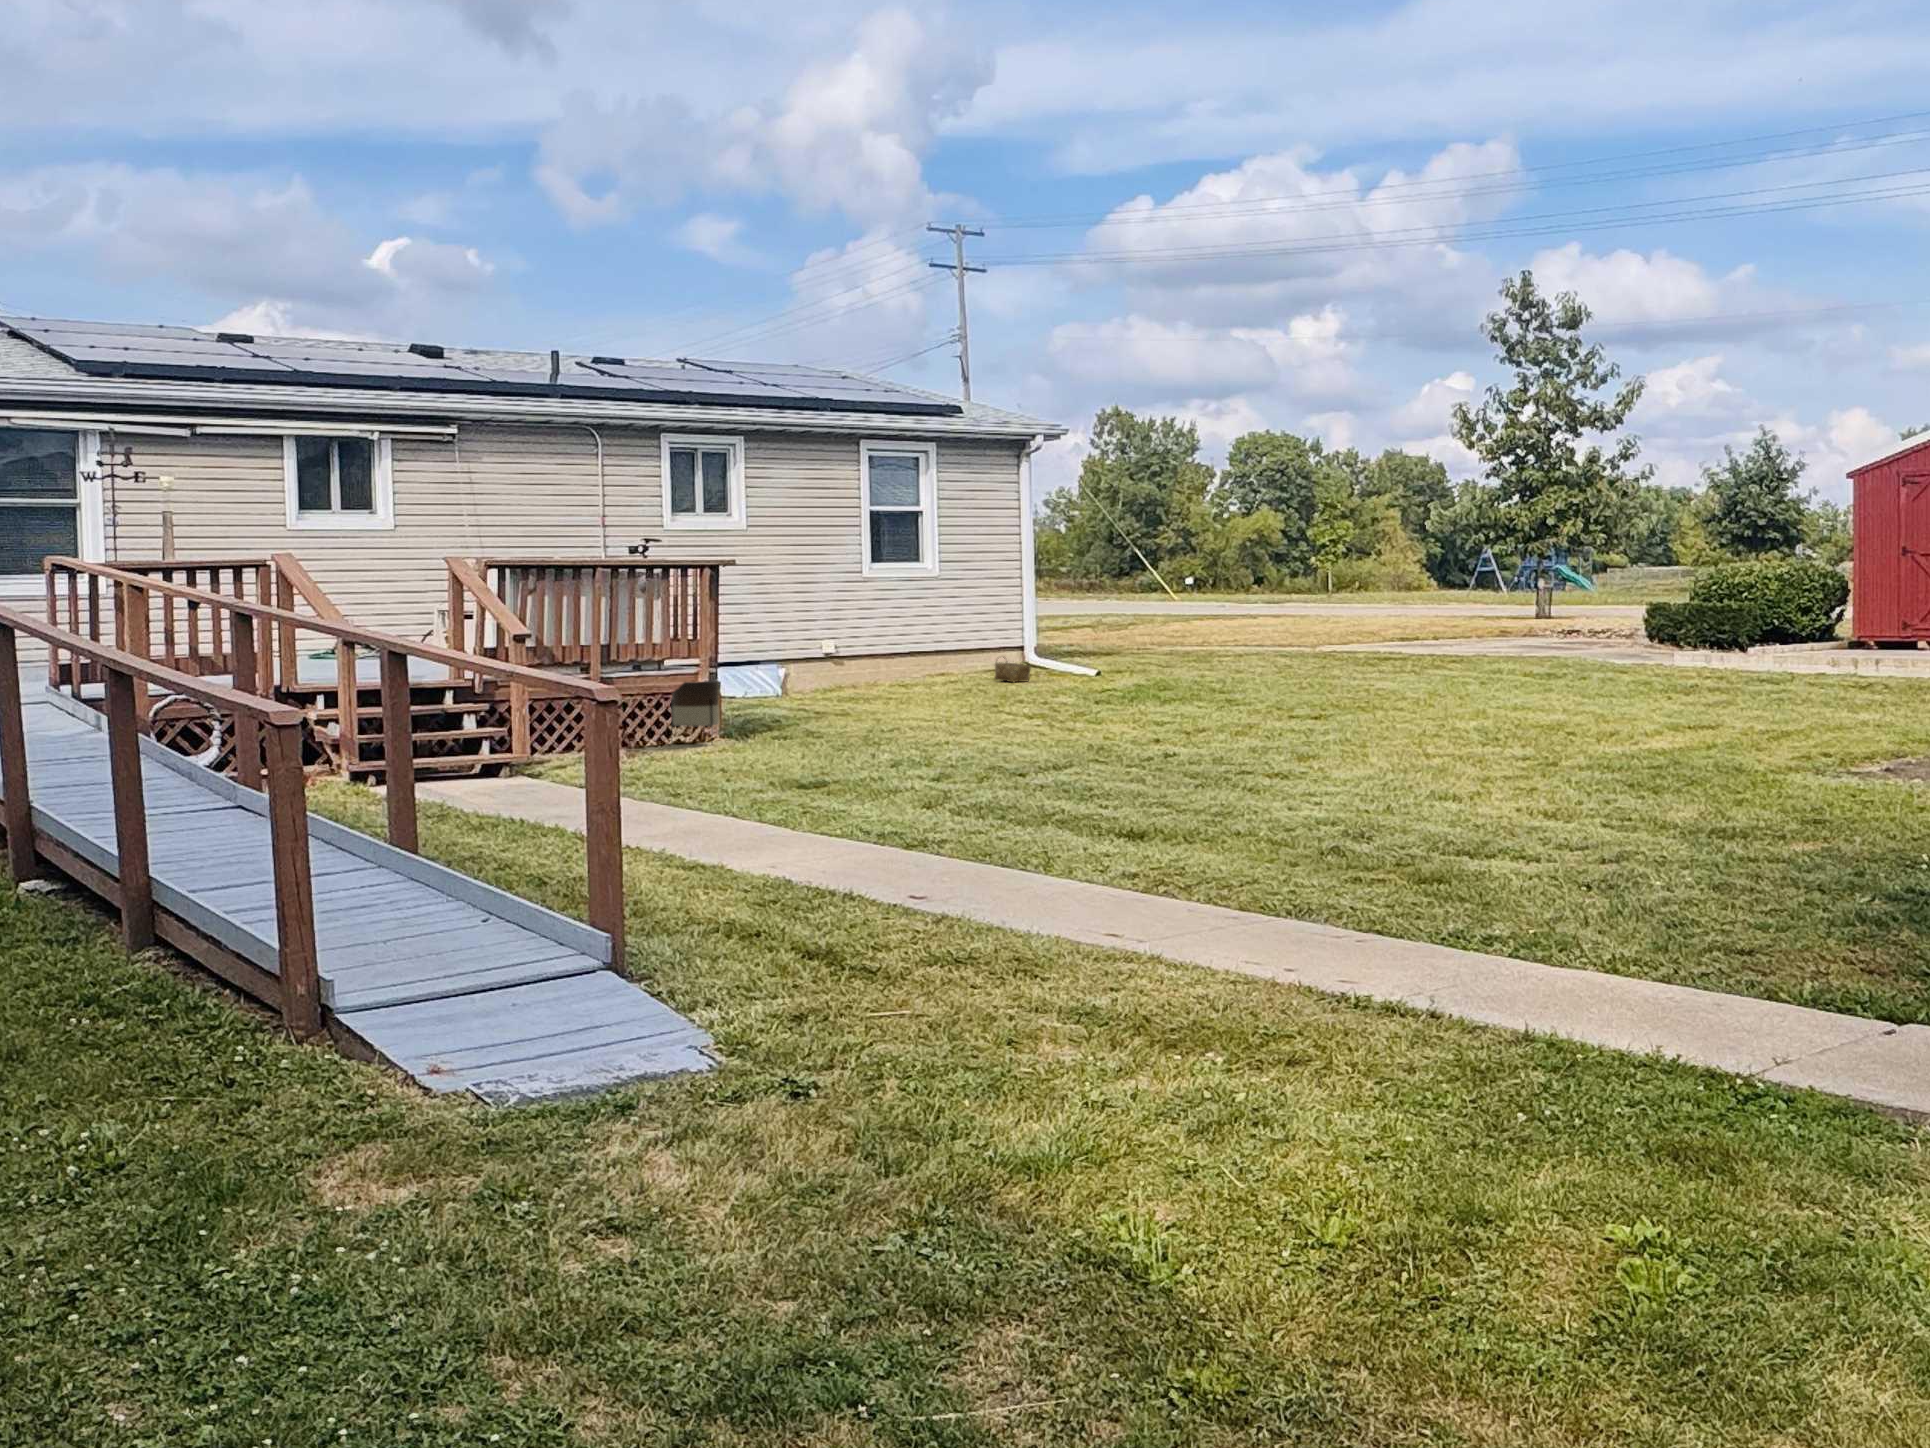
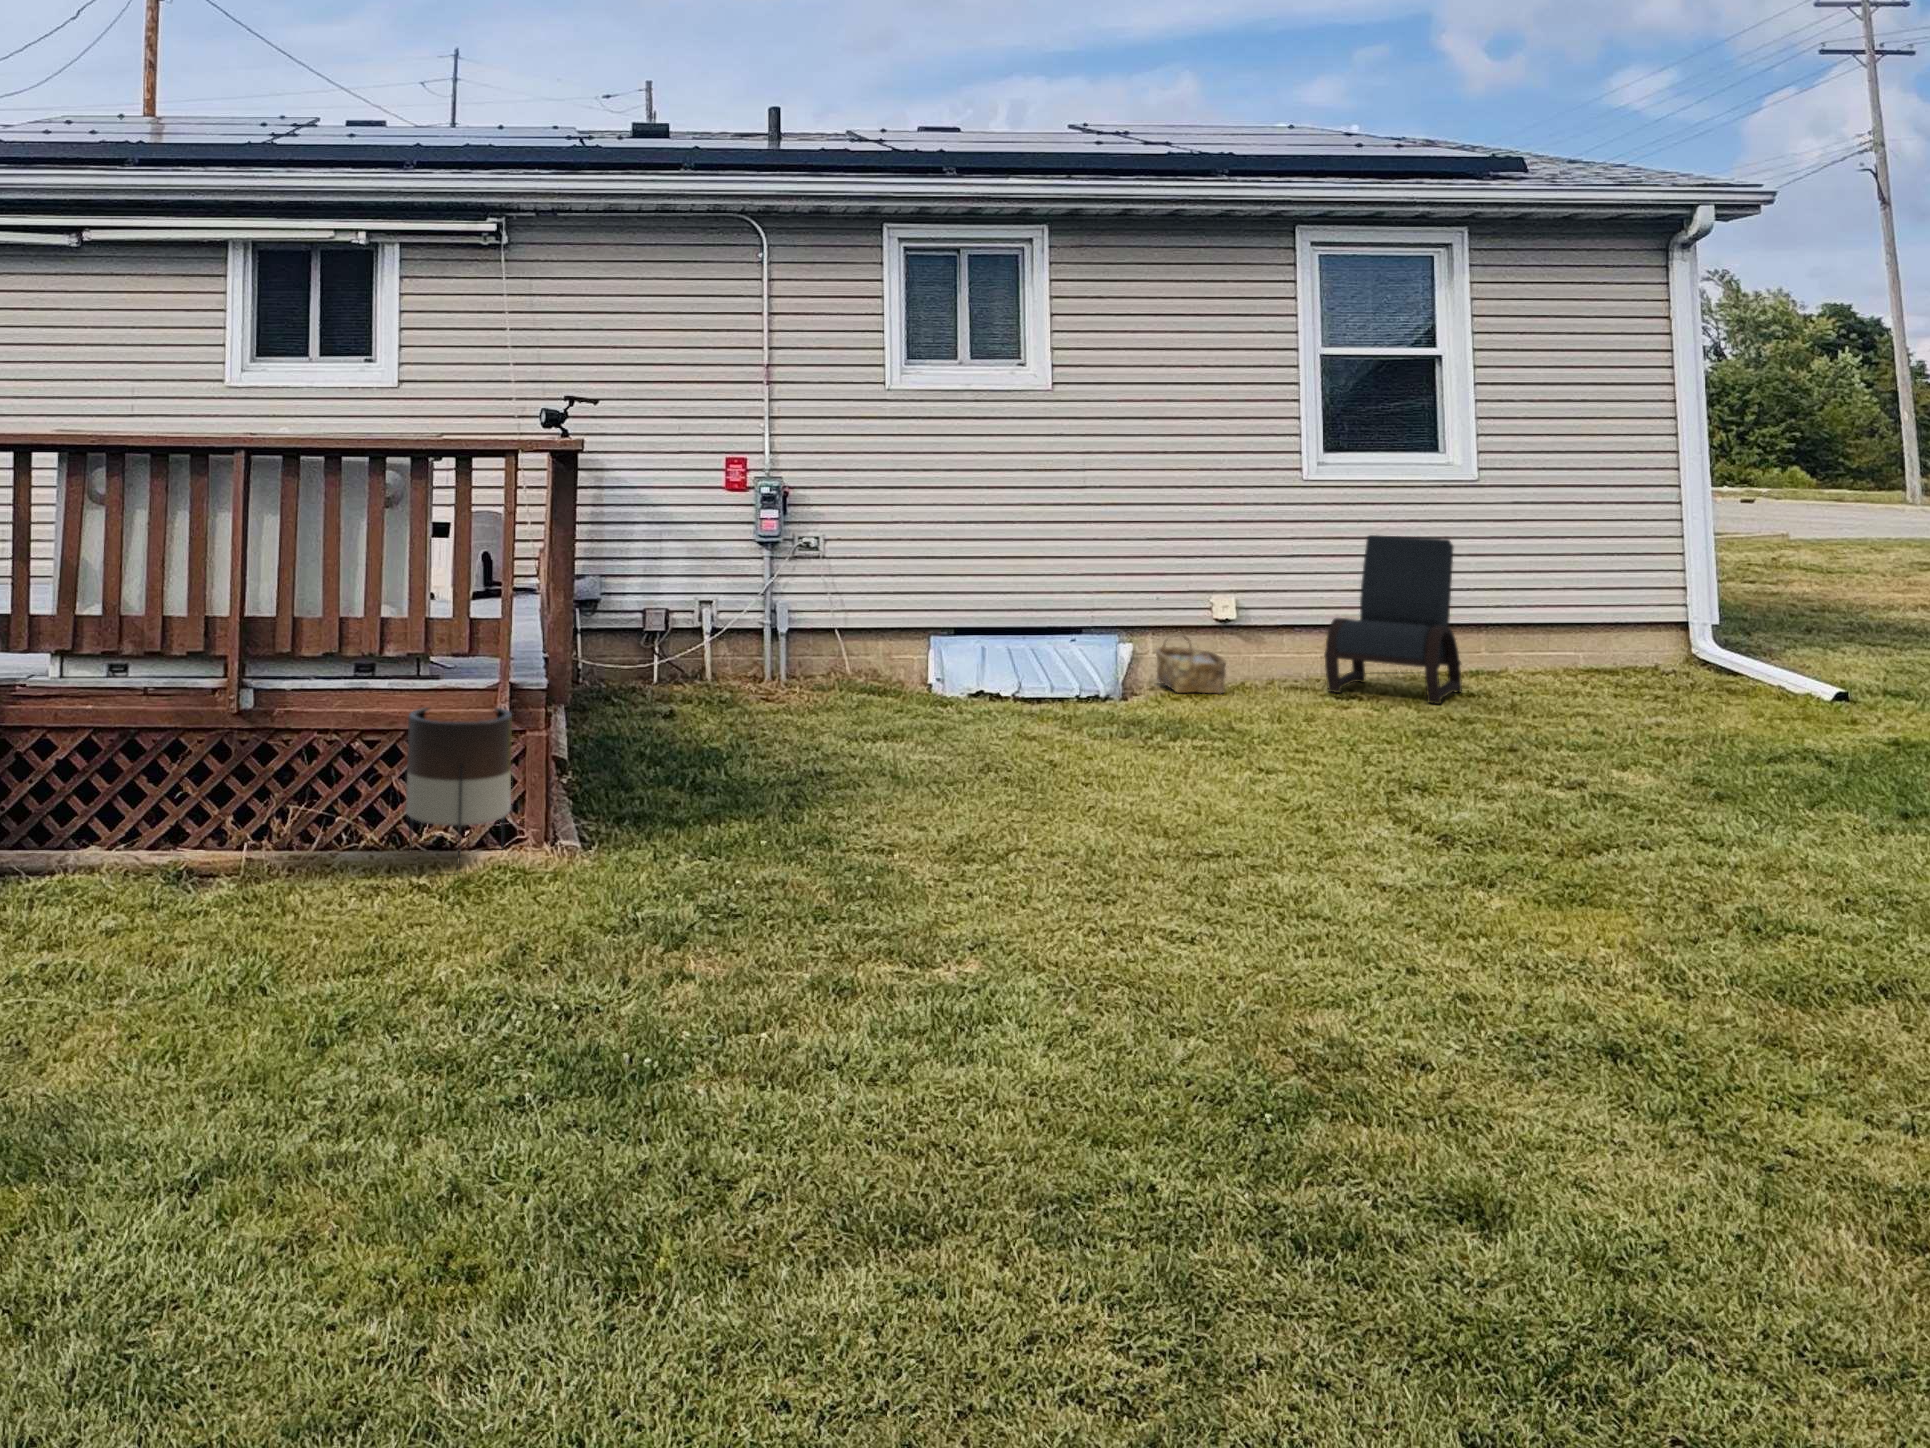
lounge chair: none [884,610,940,692] -> present [1324,535,1462,704]
woven basket: present [995,657,1031,682] -> present [1156,634,1226,693]

